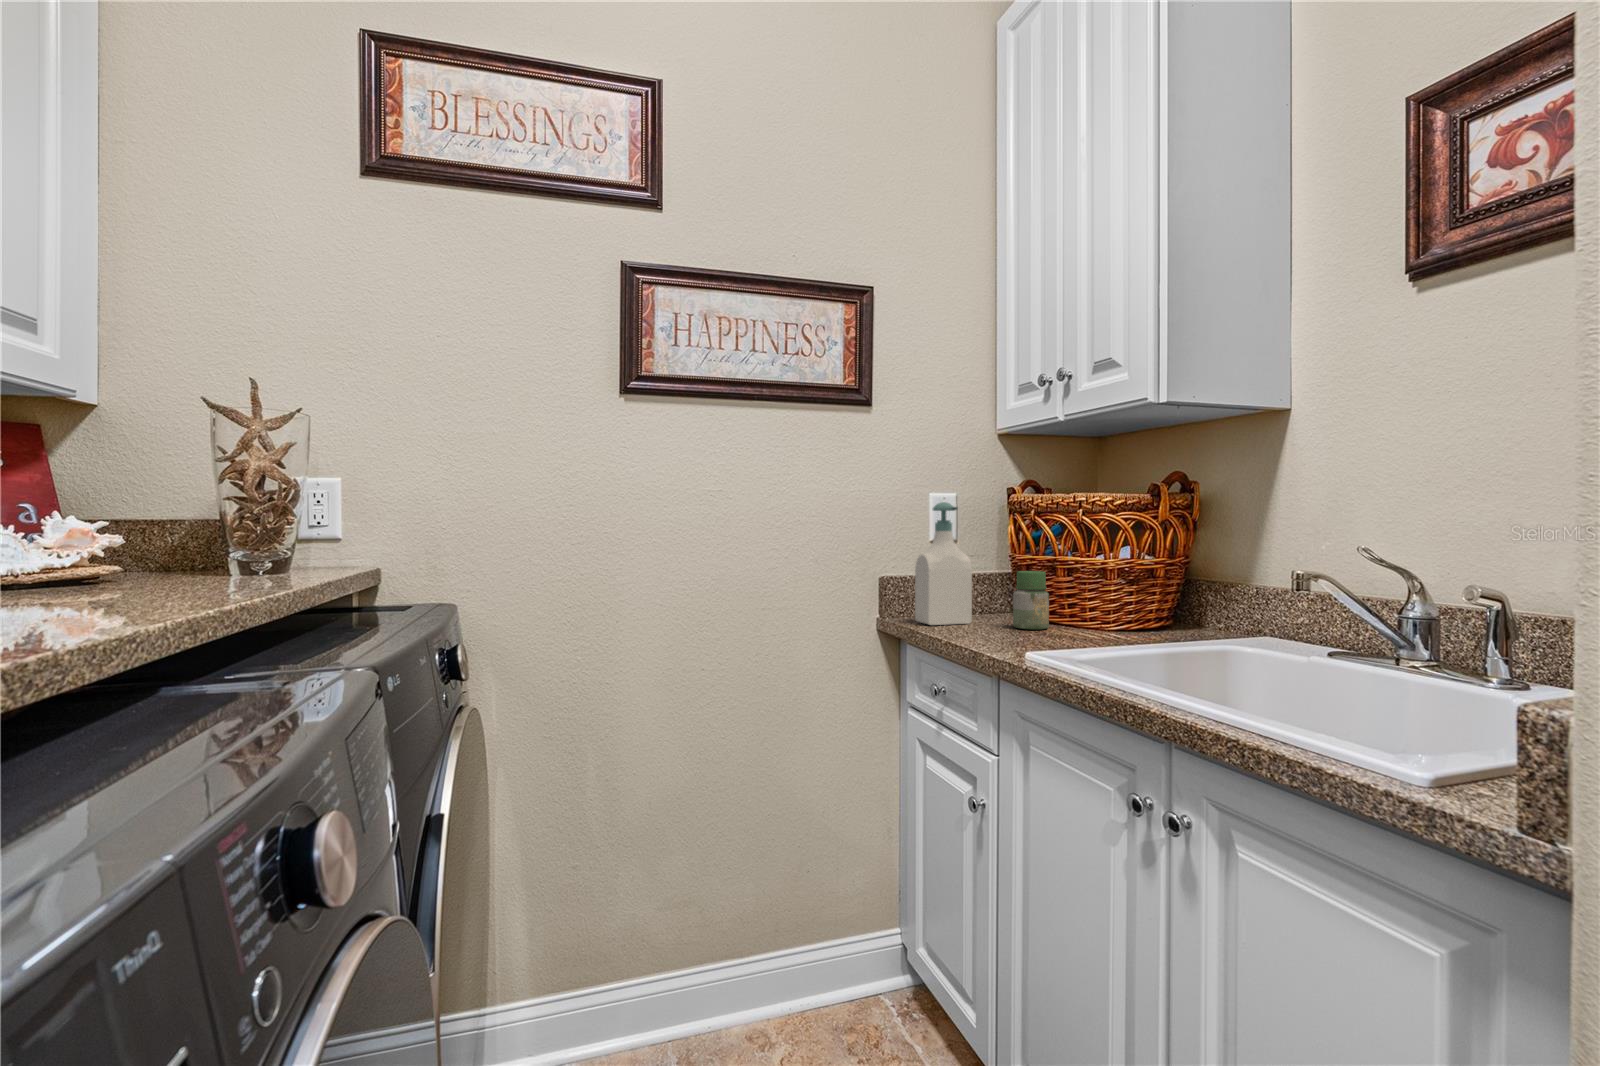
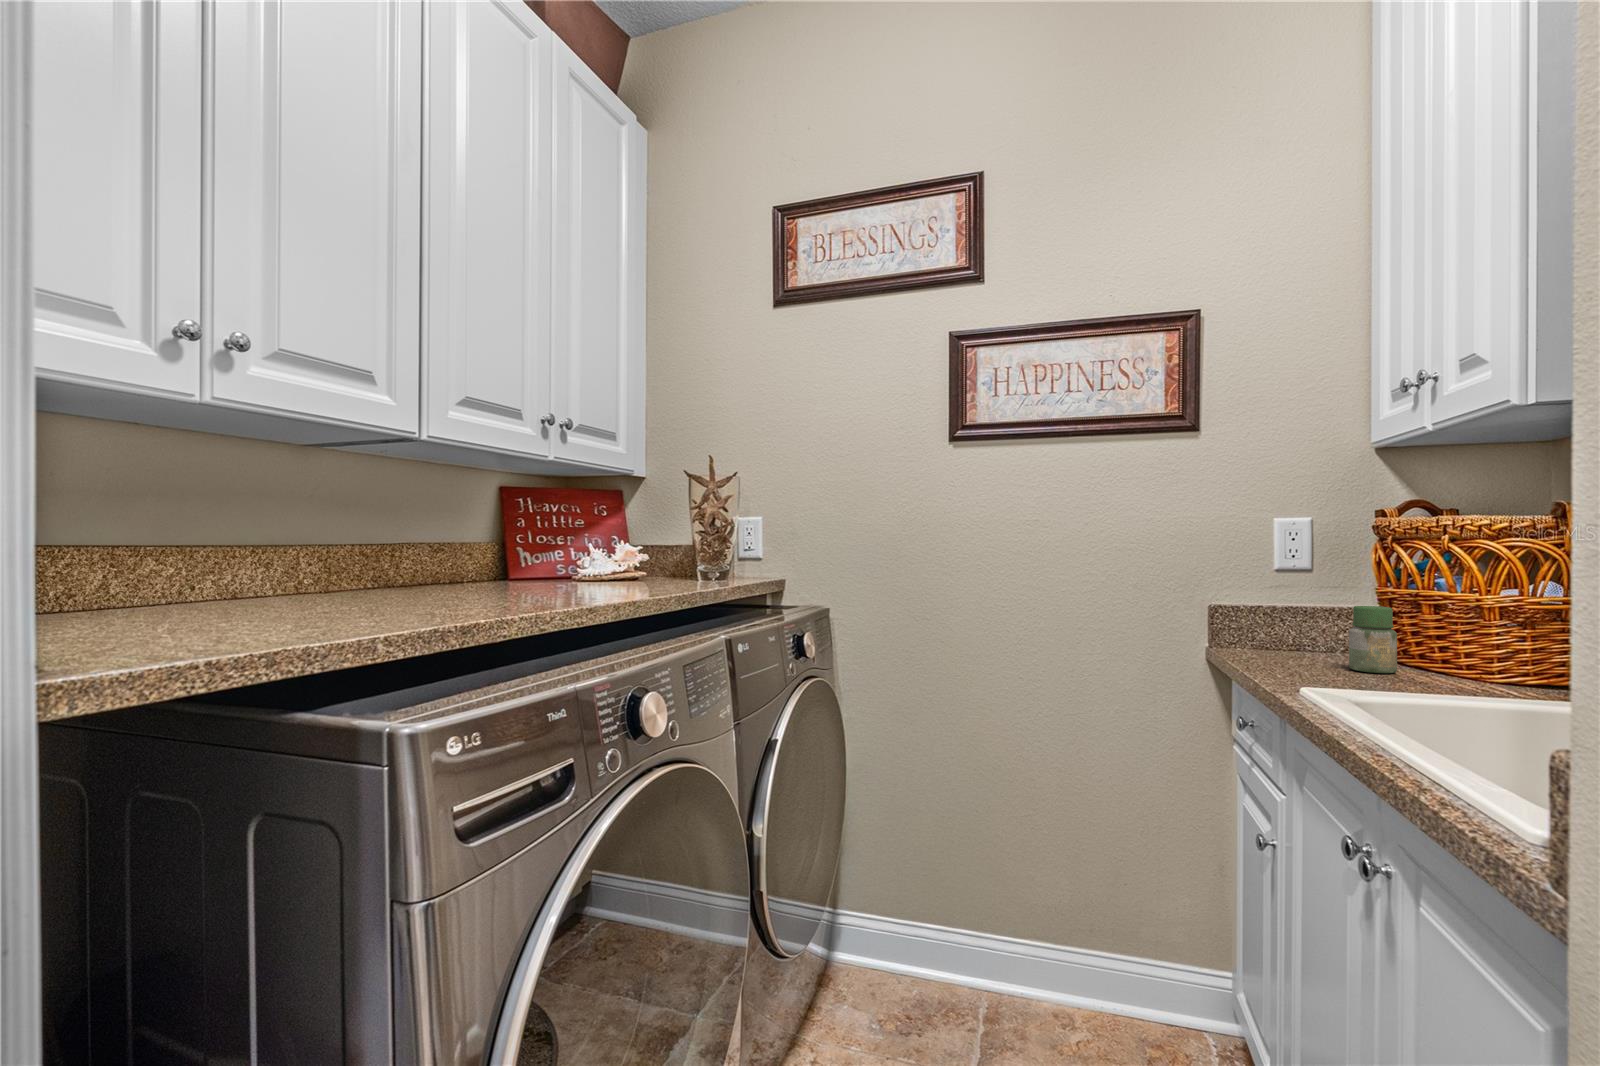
soap bottle: present [915,502,972,625] -> none [1242,528,1309,660]

